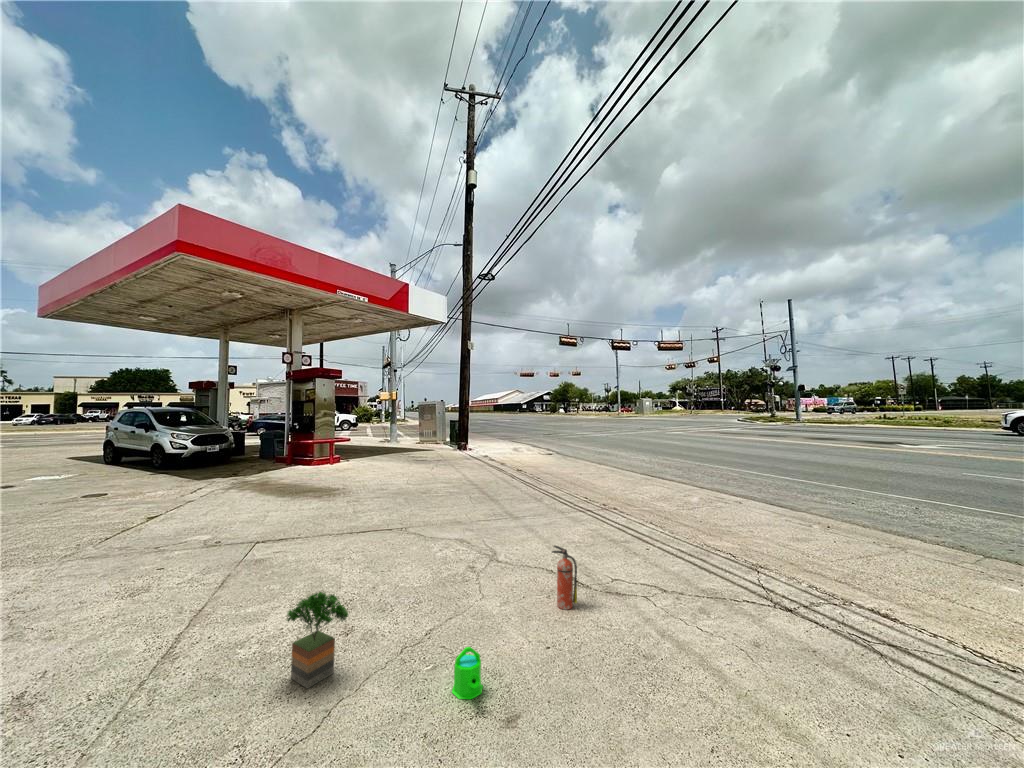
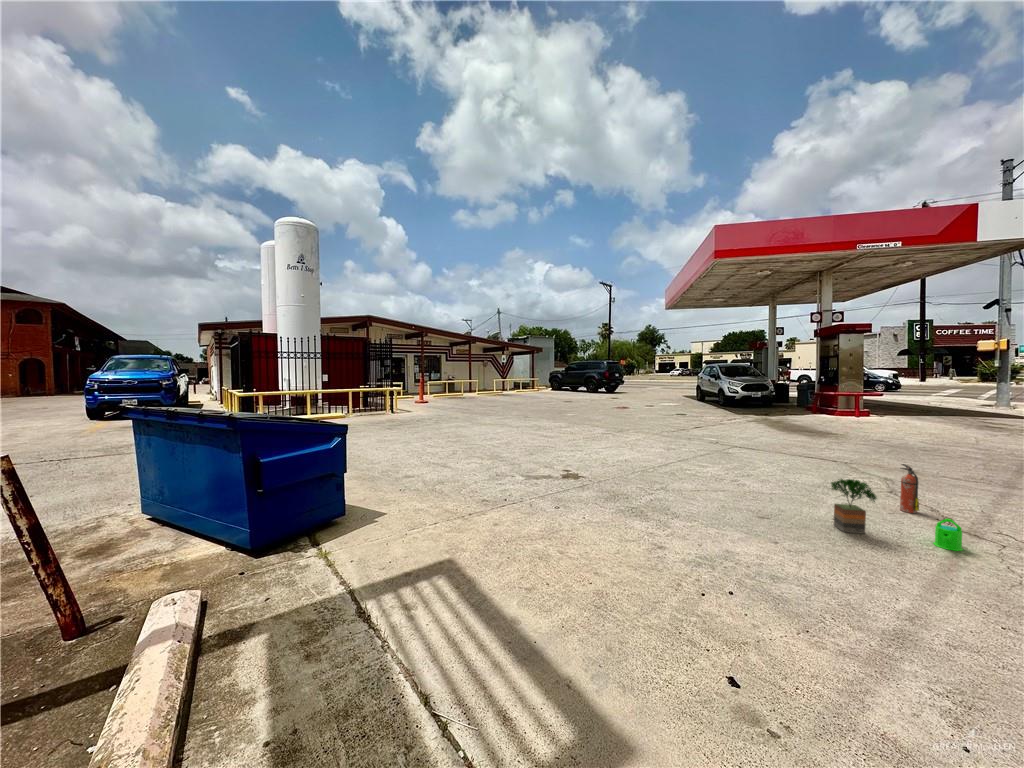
potted tree: present [287,592,348,688] -> present [831,479,877,534]
watering can: present [452,647,483,699] -> present [933,519,963,551]

